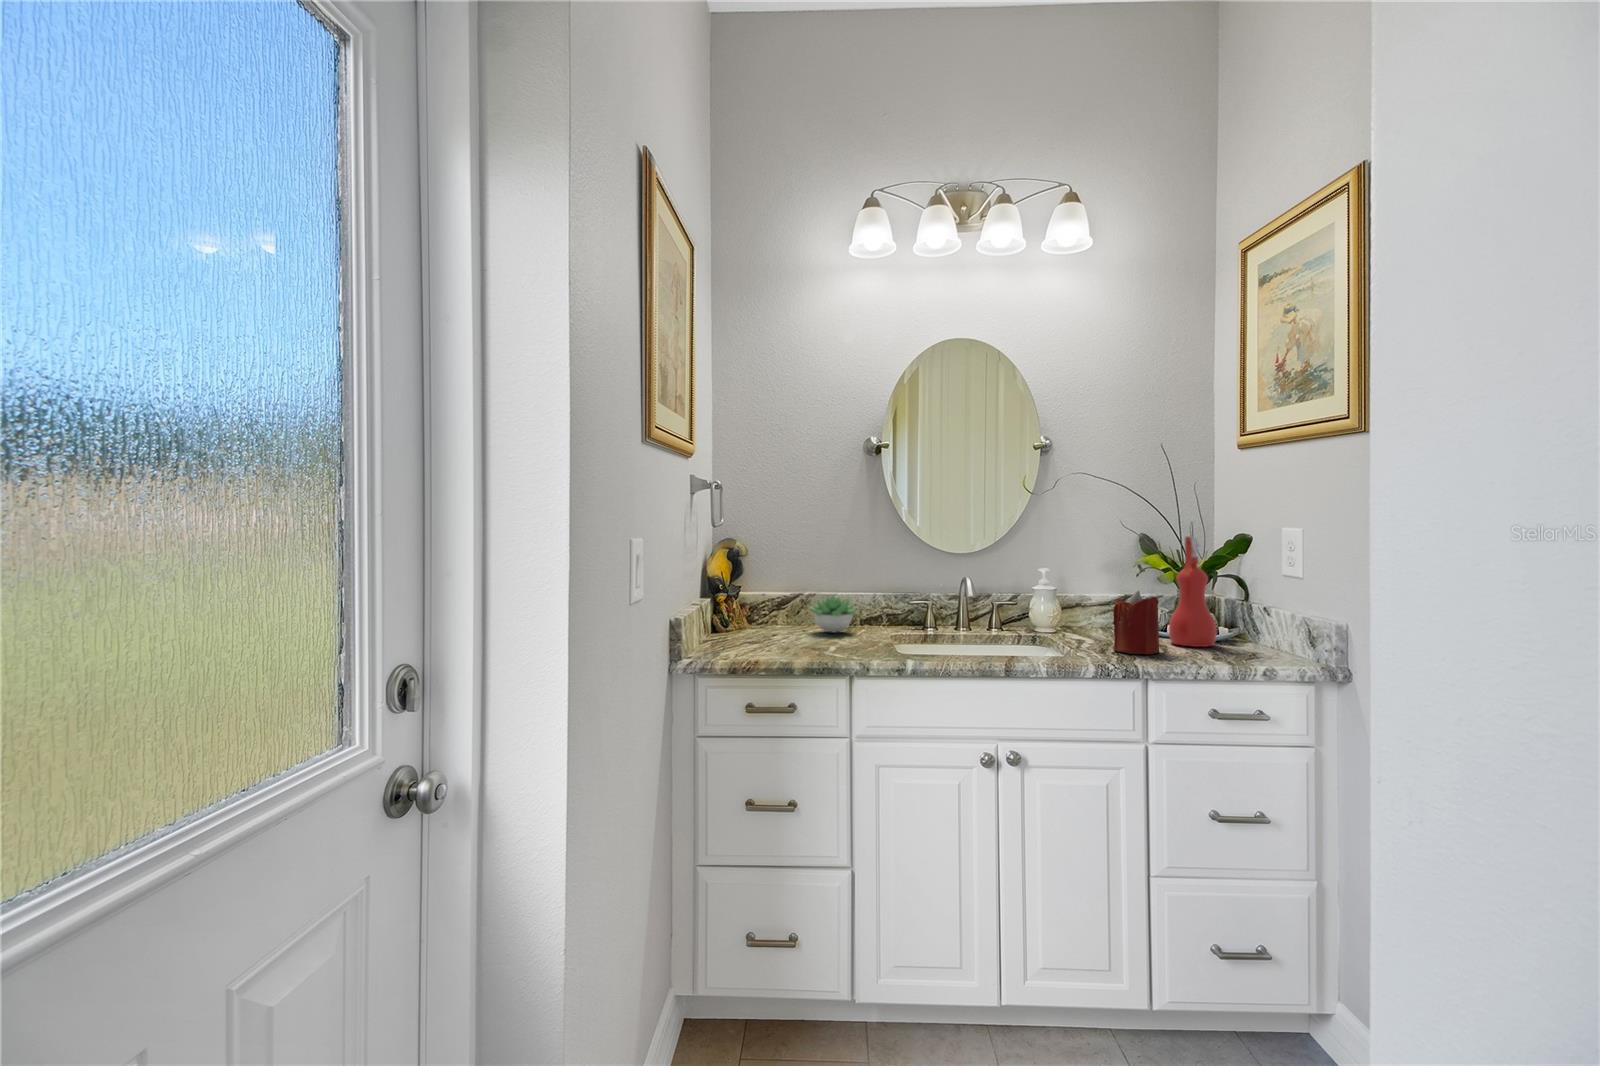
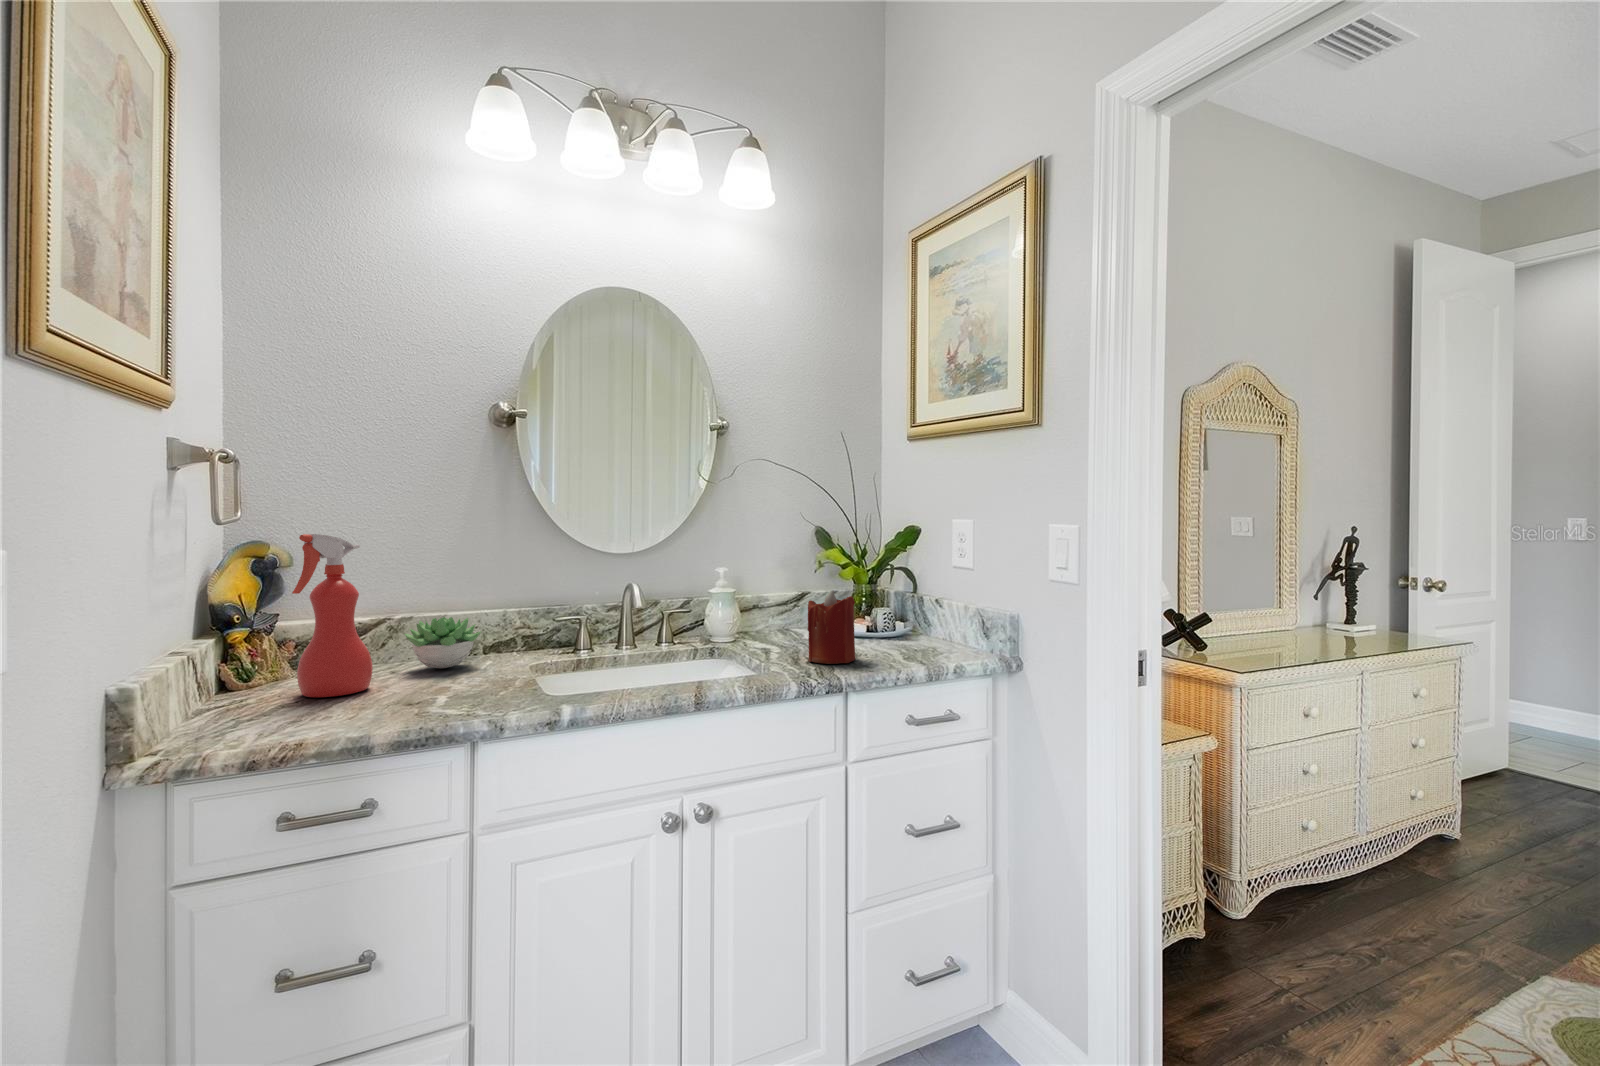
spray bottle: present [1168,536,1217,647] -> present [292,534,373,697]

